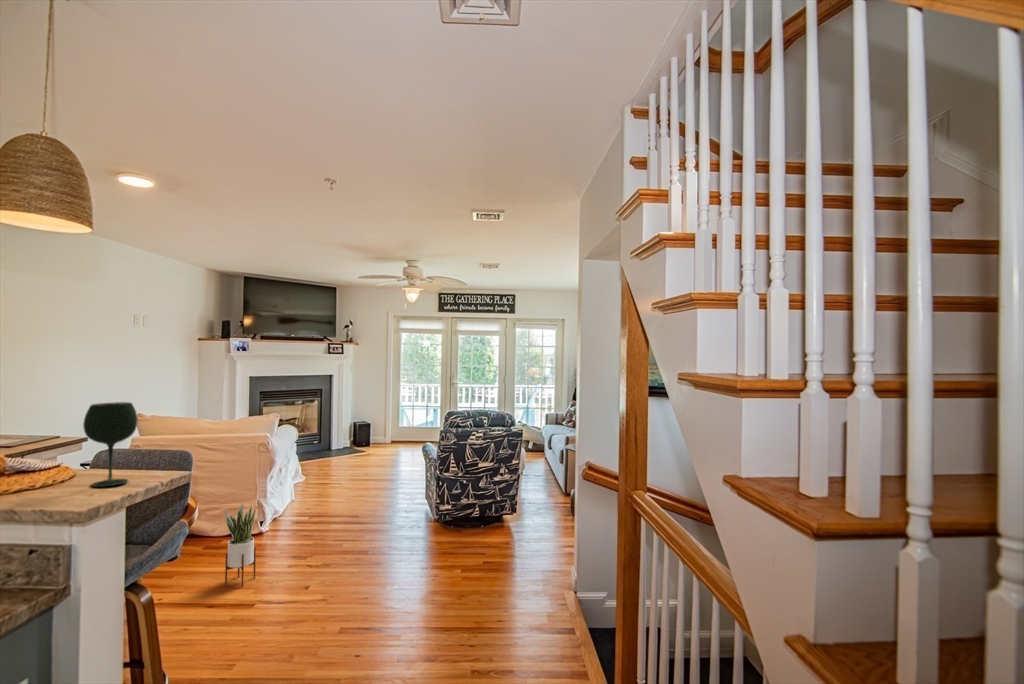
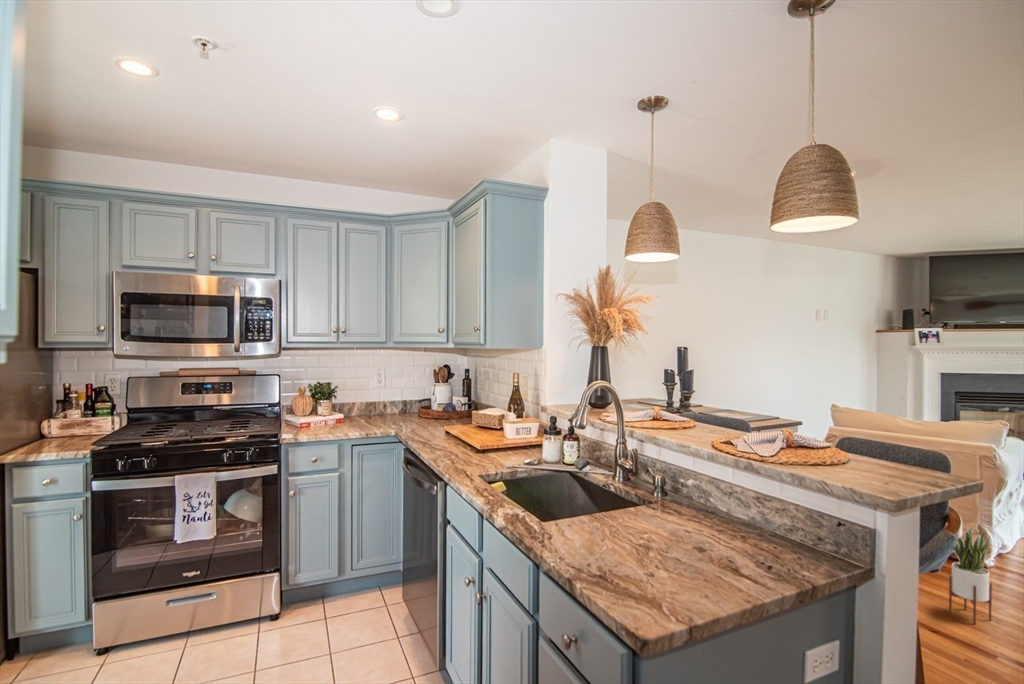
wine glass: present [83,402,137,487] -> none [868,392,924,479]

